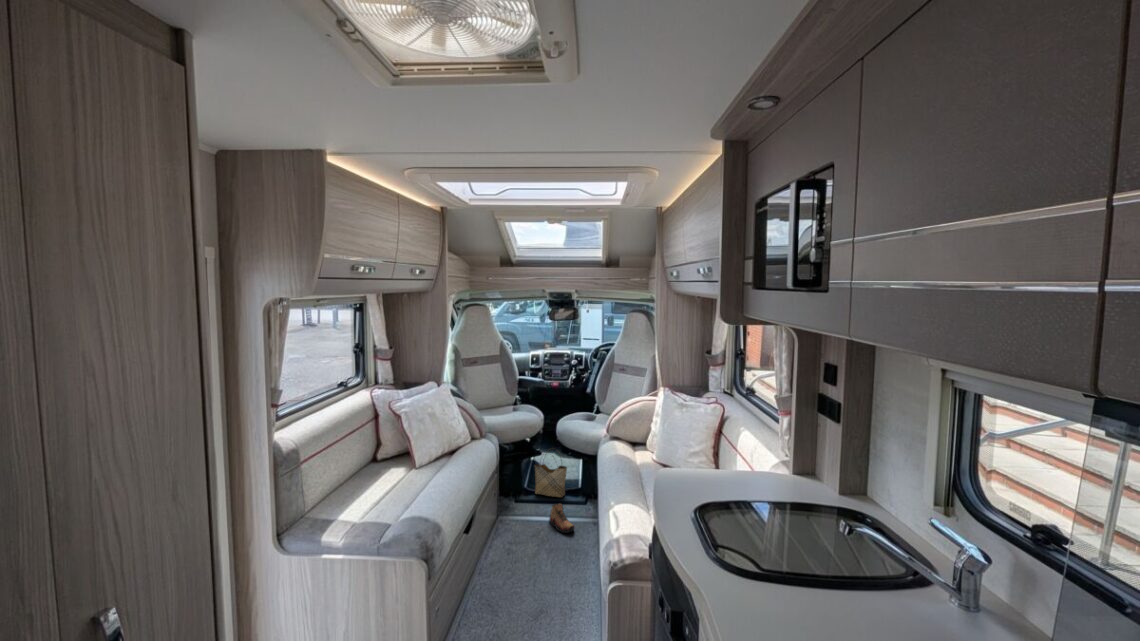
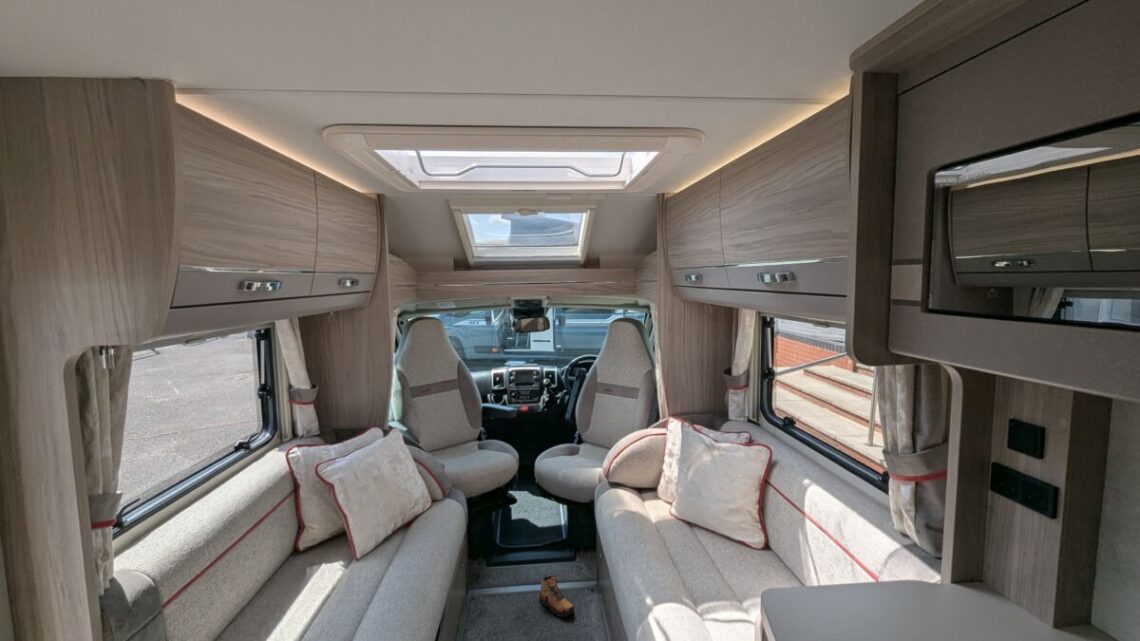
woven basket: present [535,464,567,497] -> none [512,496,554,560]

